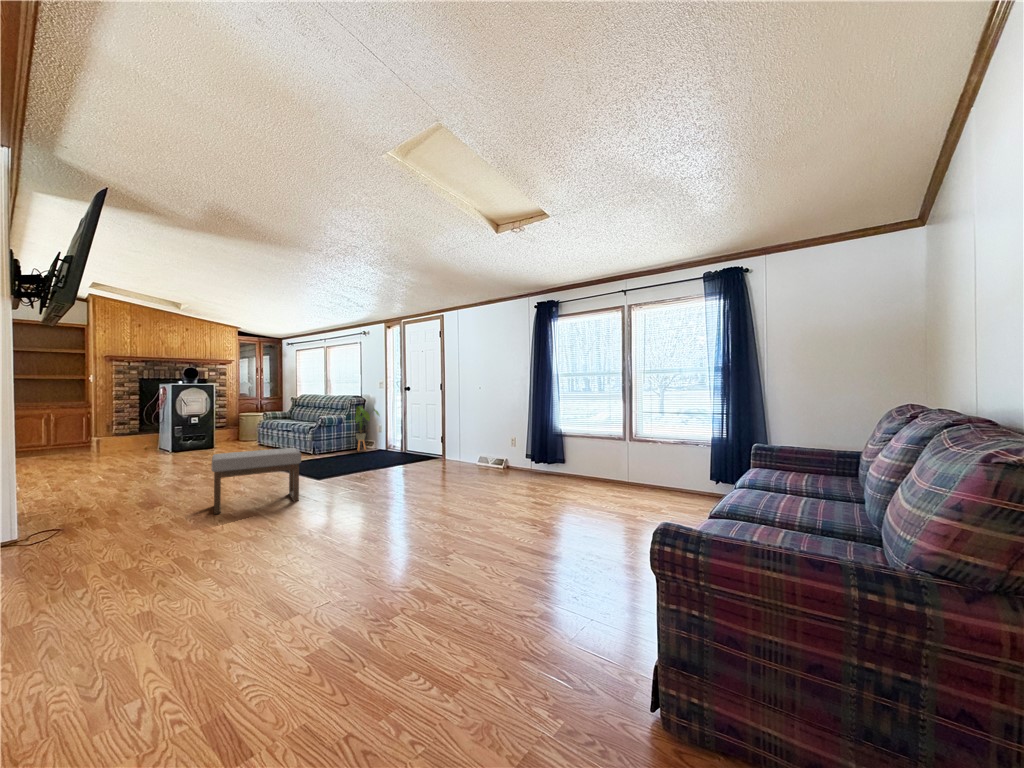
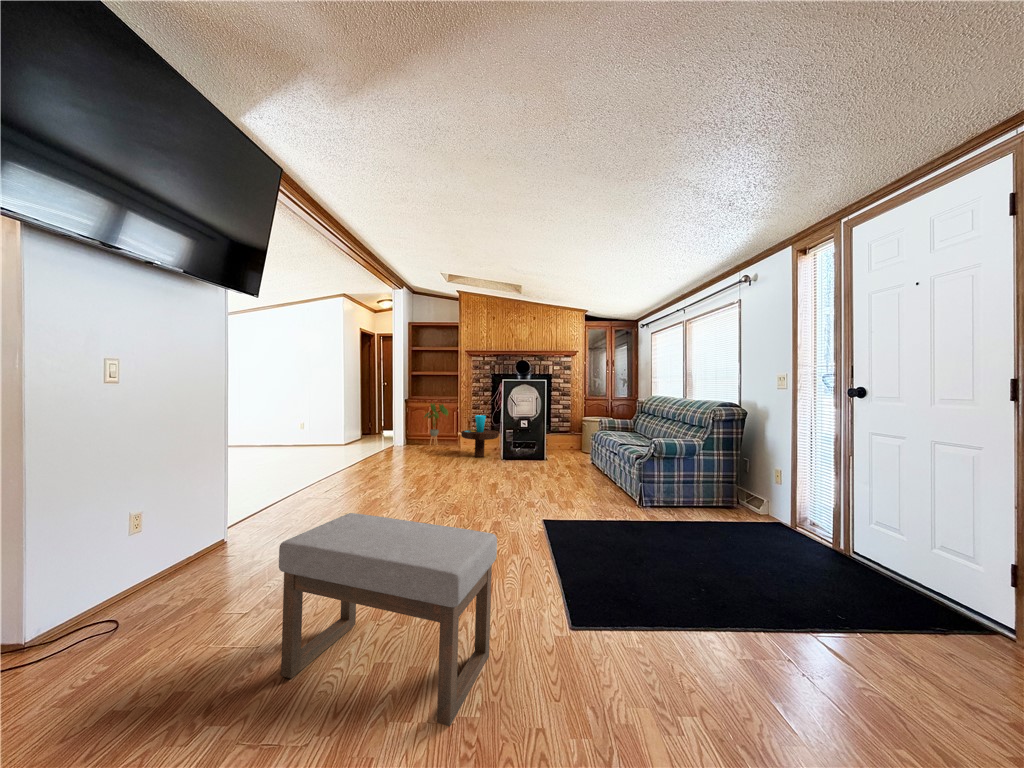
house plant: present [355,406,379,451] -> present [424,403,448,445]
side table: none [115,417,161,456] -> present [461,415,499,458]

